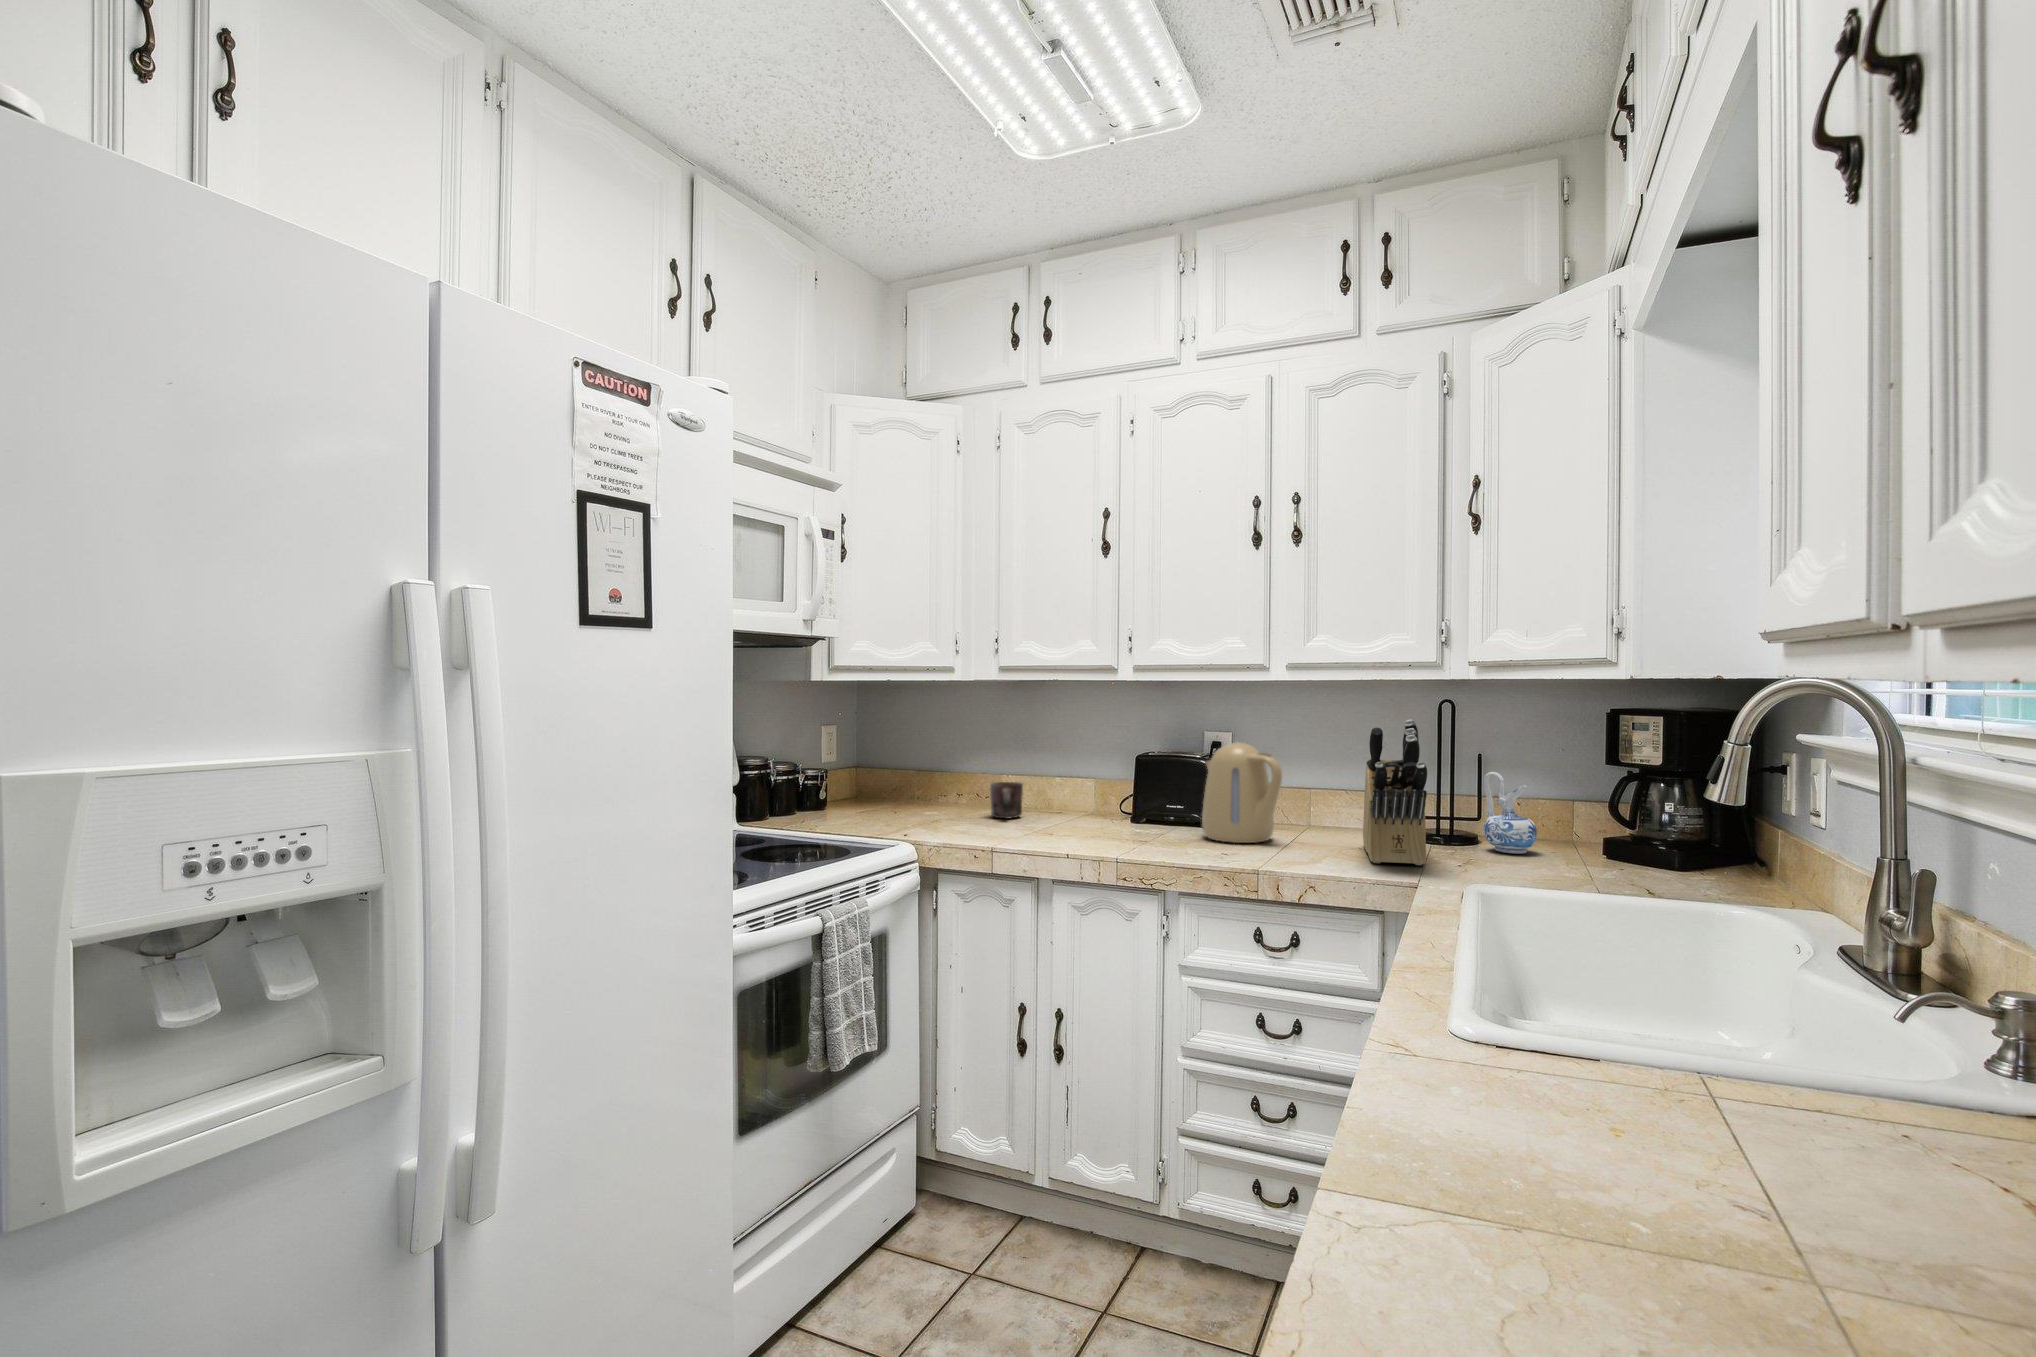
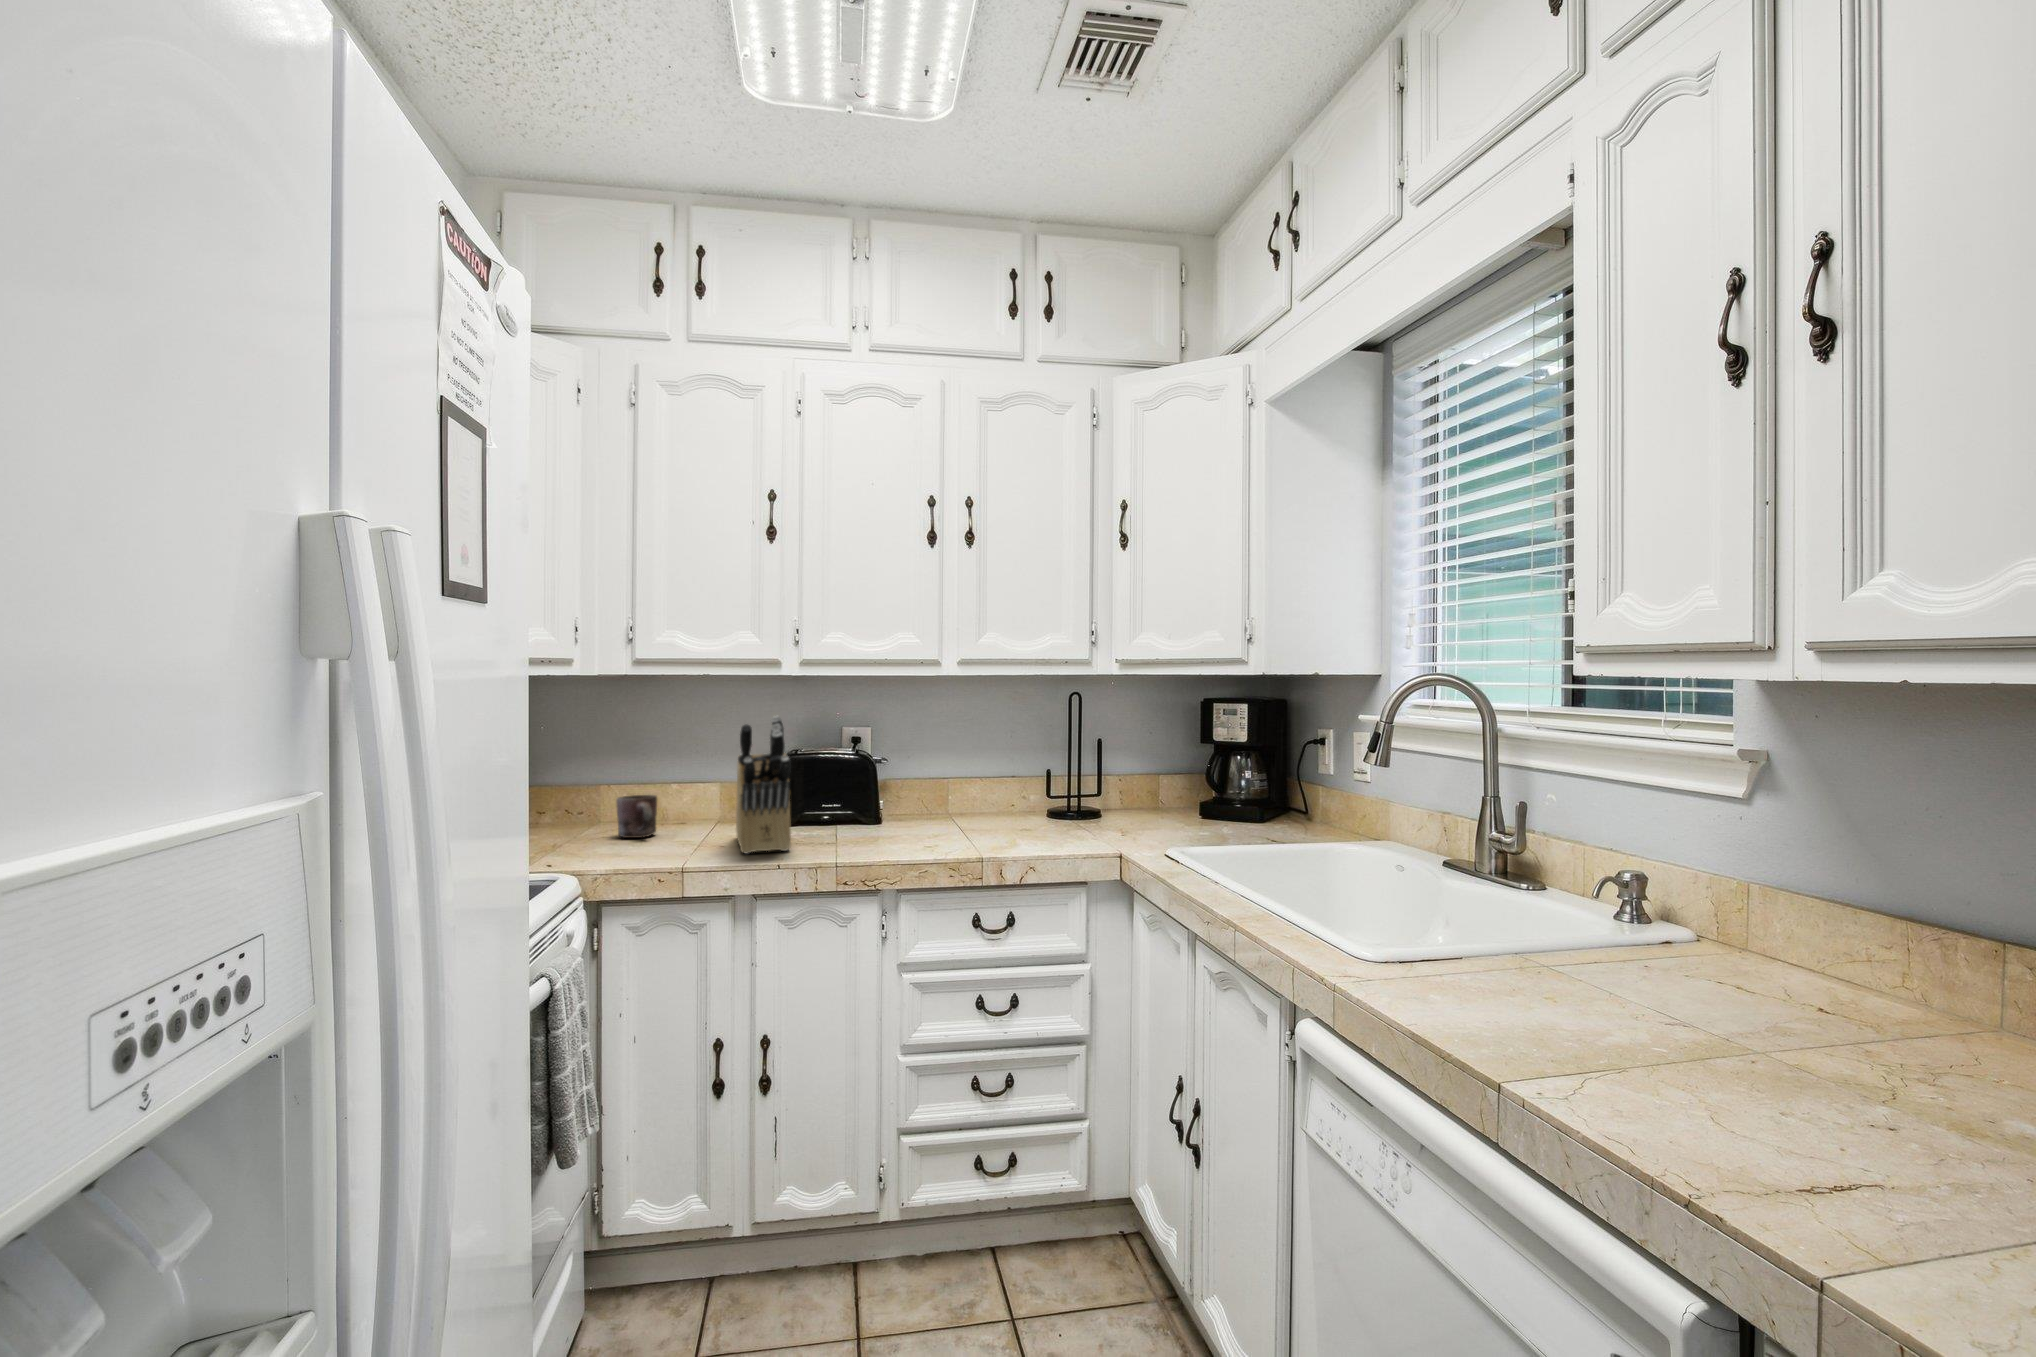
knife block: present [1363,719,1427,865] -> present [736,716,791,853]
kettle: present [1202,742,1282,843] -> none [877,737,966,837]
ceramic pitcher: present [1484,772,1537,854] -> none [1116,753,1157,821]

